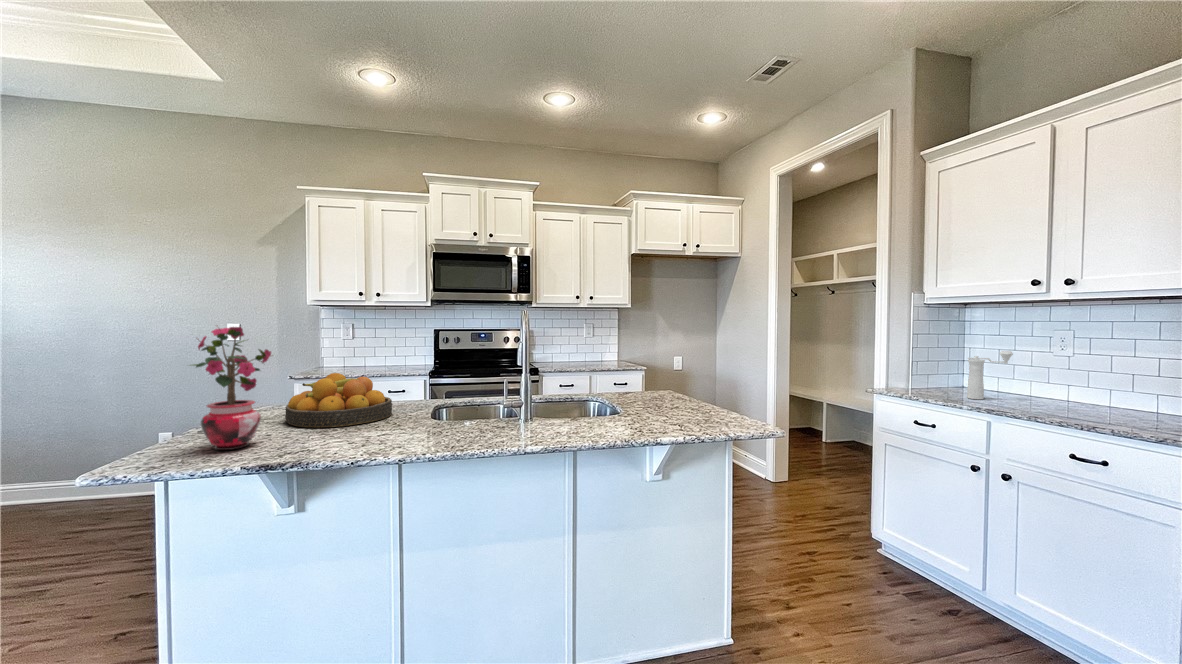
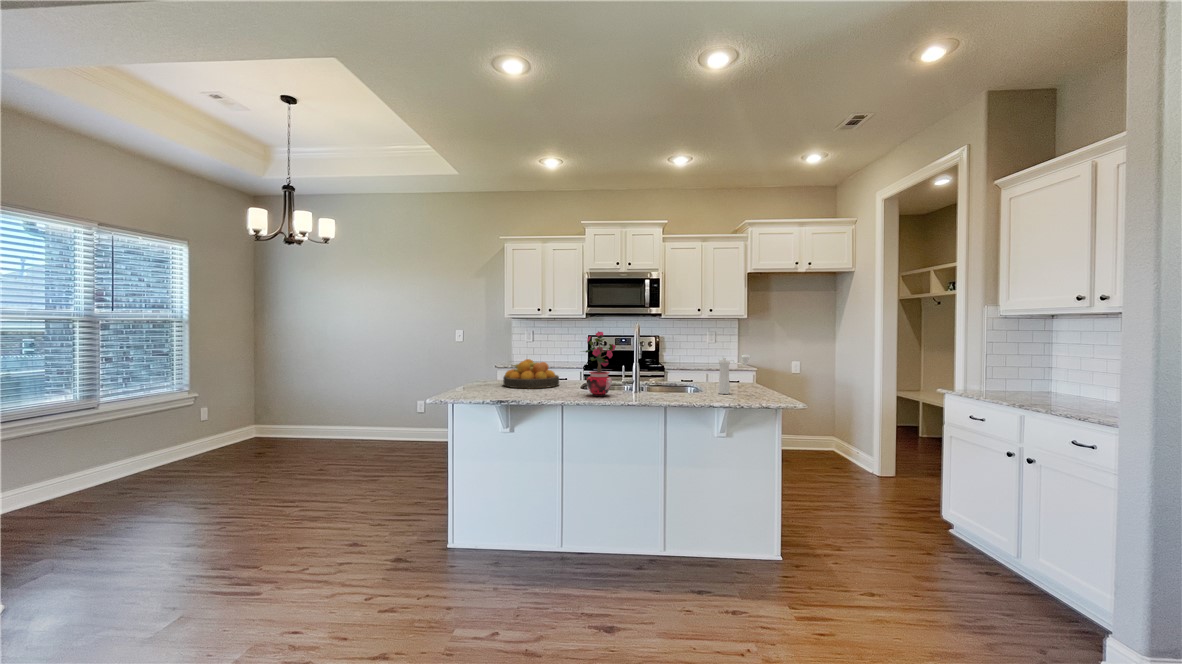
potted plant: present [194,327,271,450] -> present [583,331,616,396]
pepper mill: present [967,351,1013,400] -> present [719,354,750,394]

